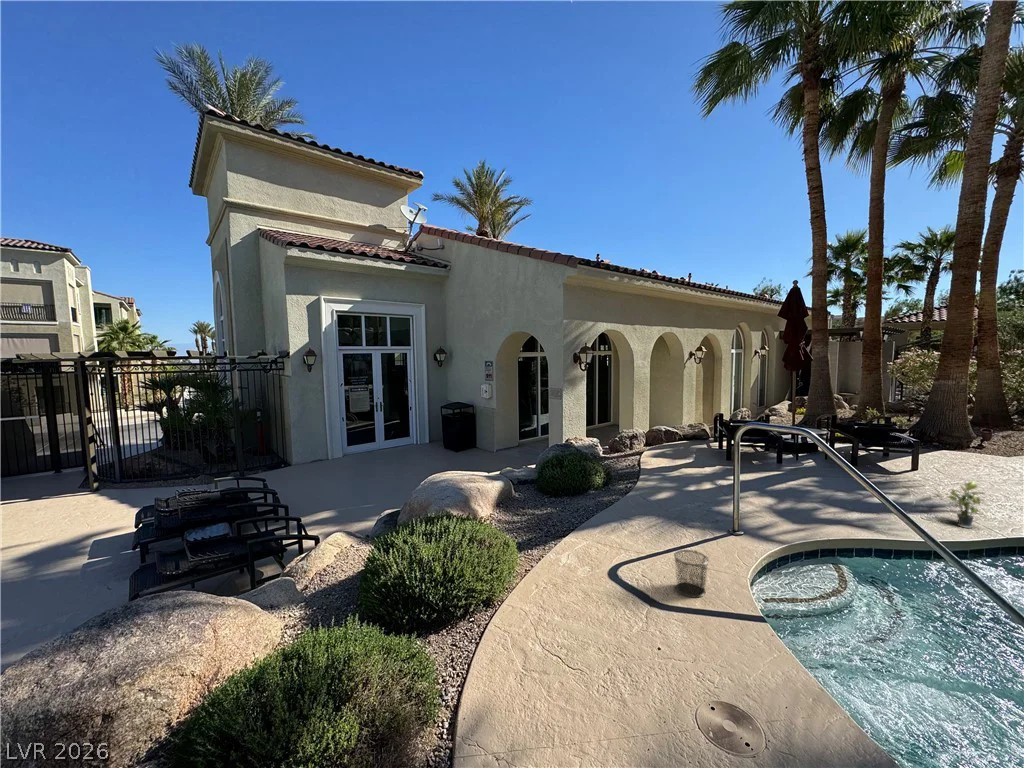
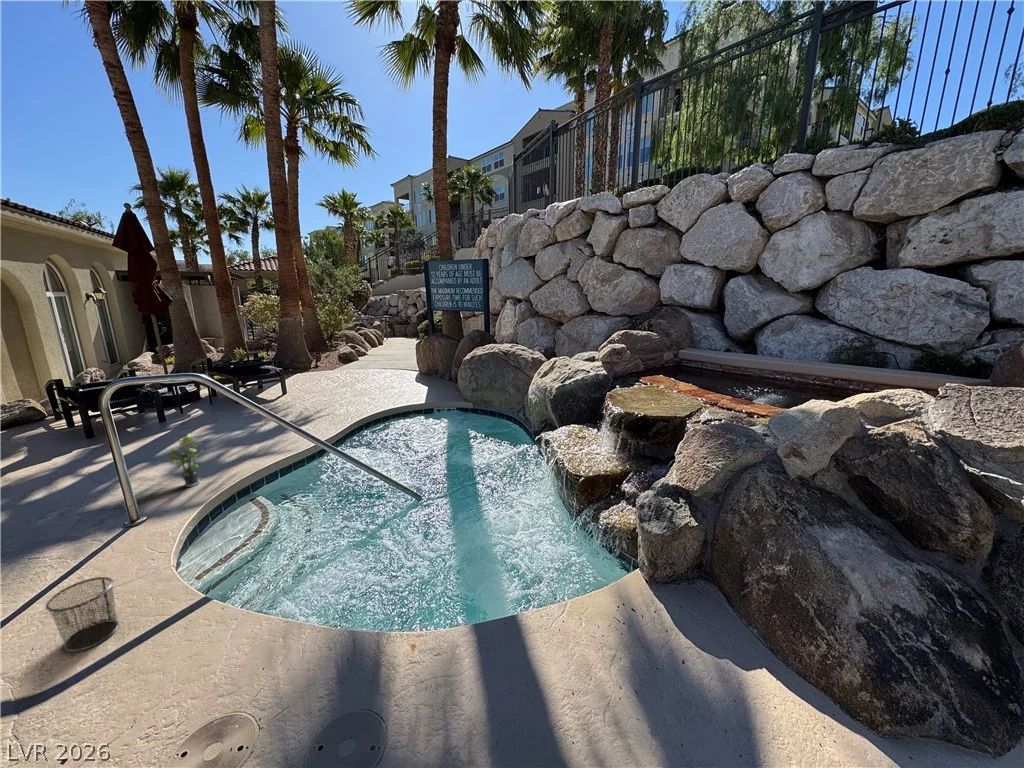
potted plant: present [948,481,984,528] -> present [168,434,201,487]

